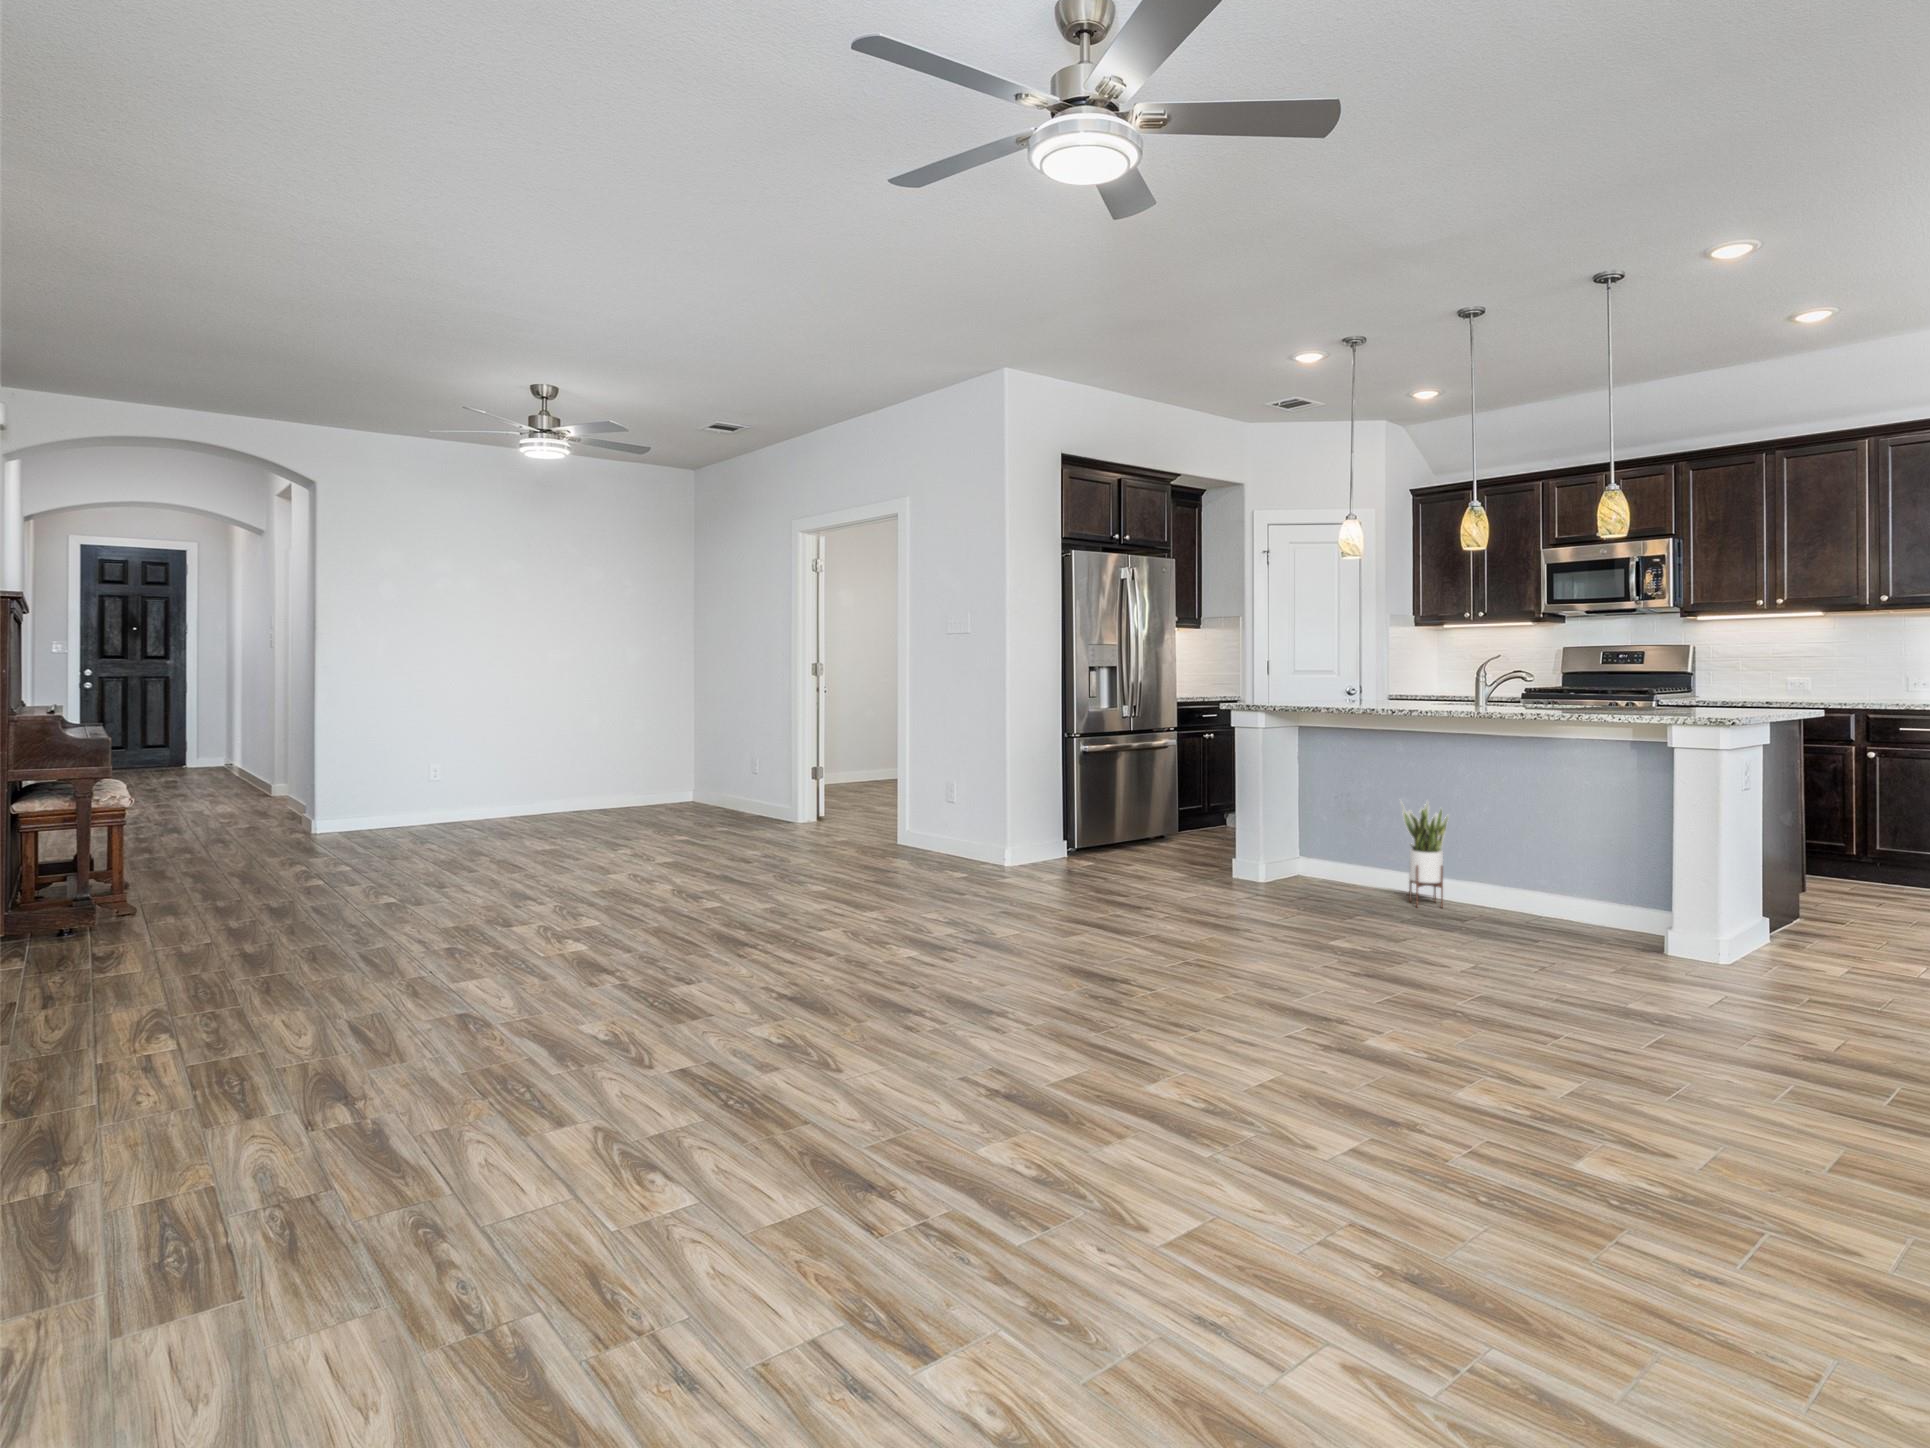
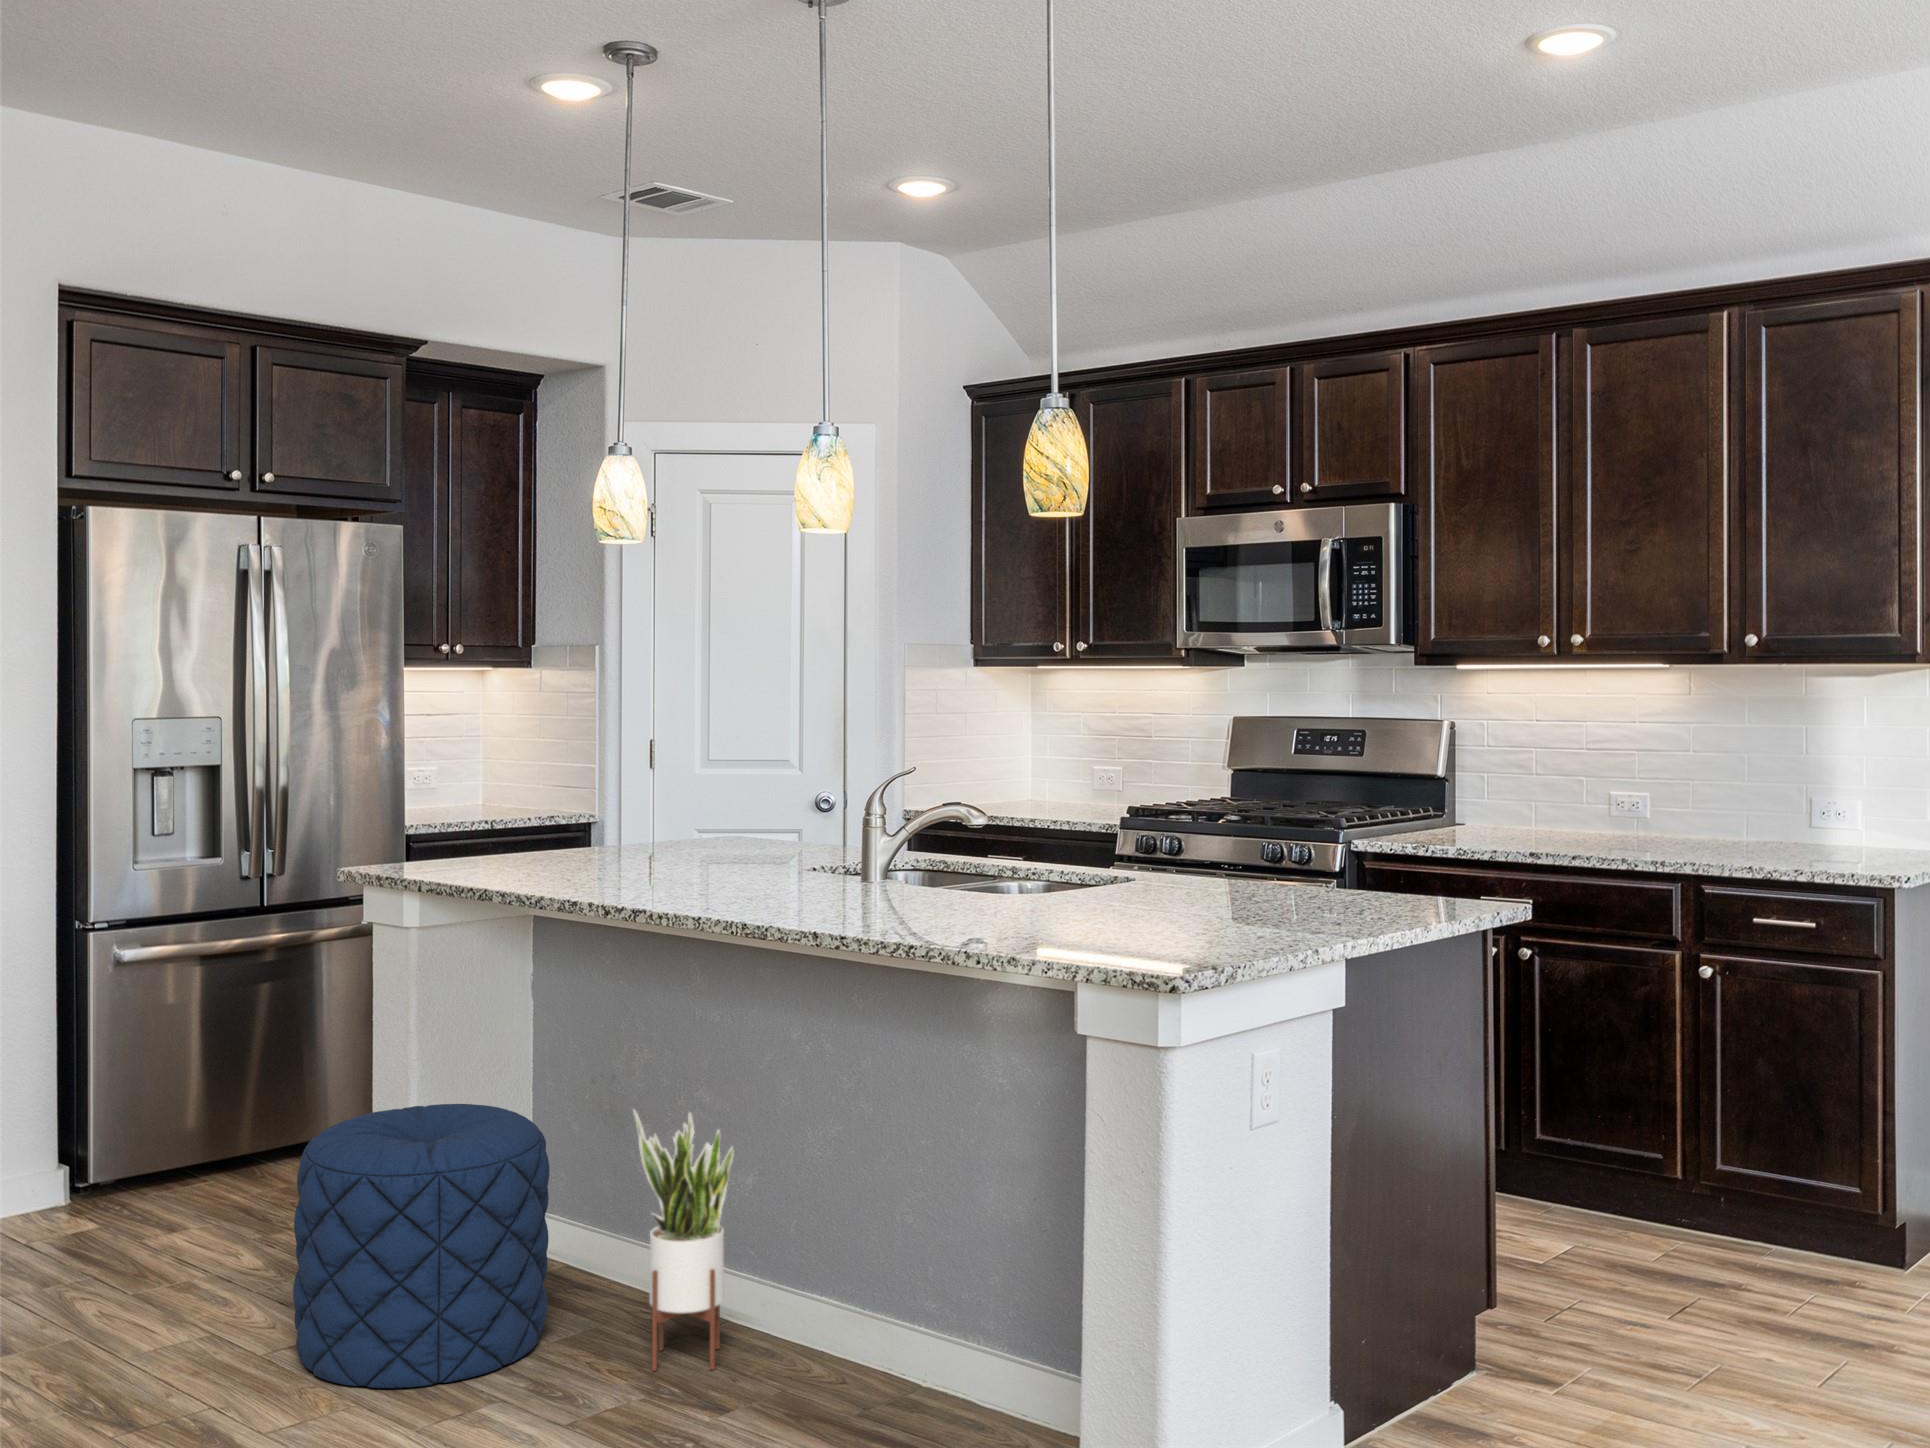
pouf: none [1253,801,1359,909] -> present [293,1104,549,1388]

